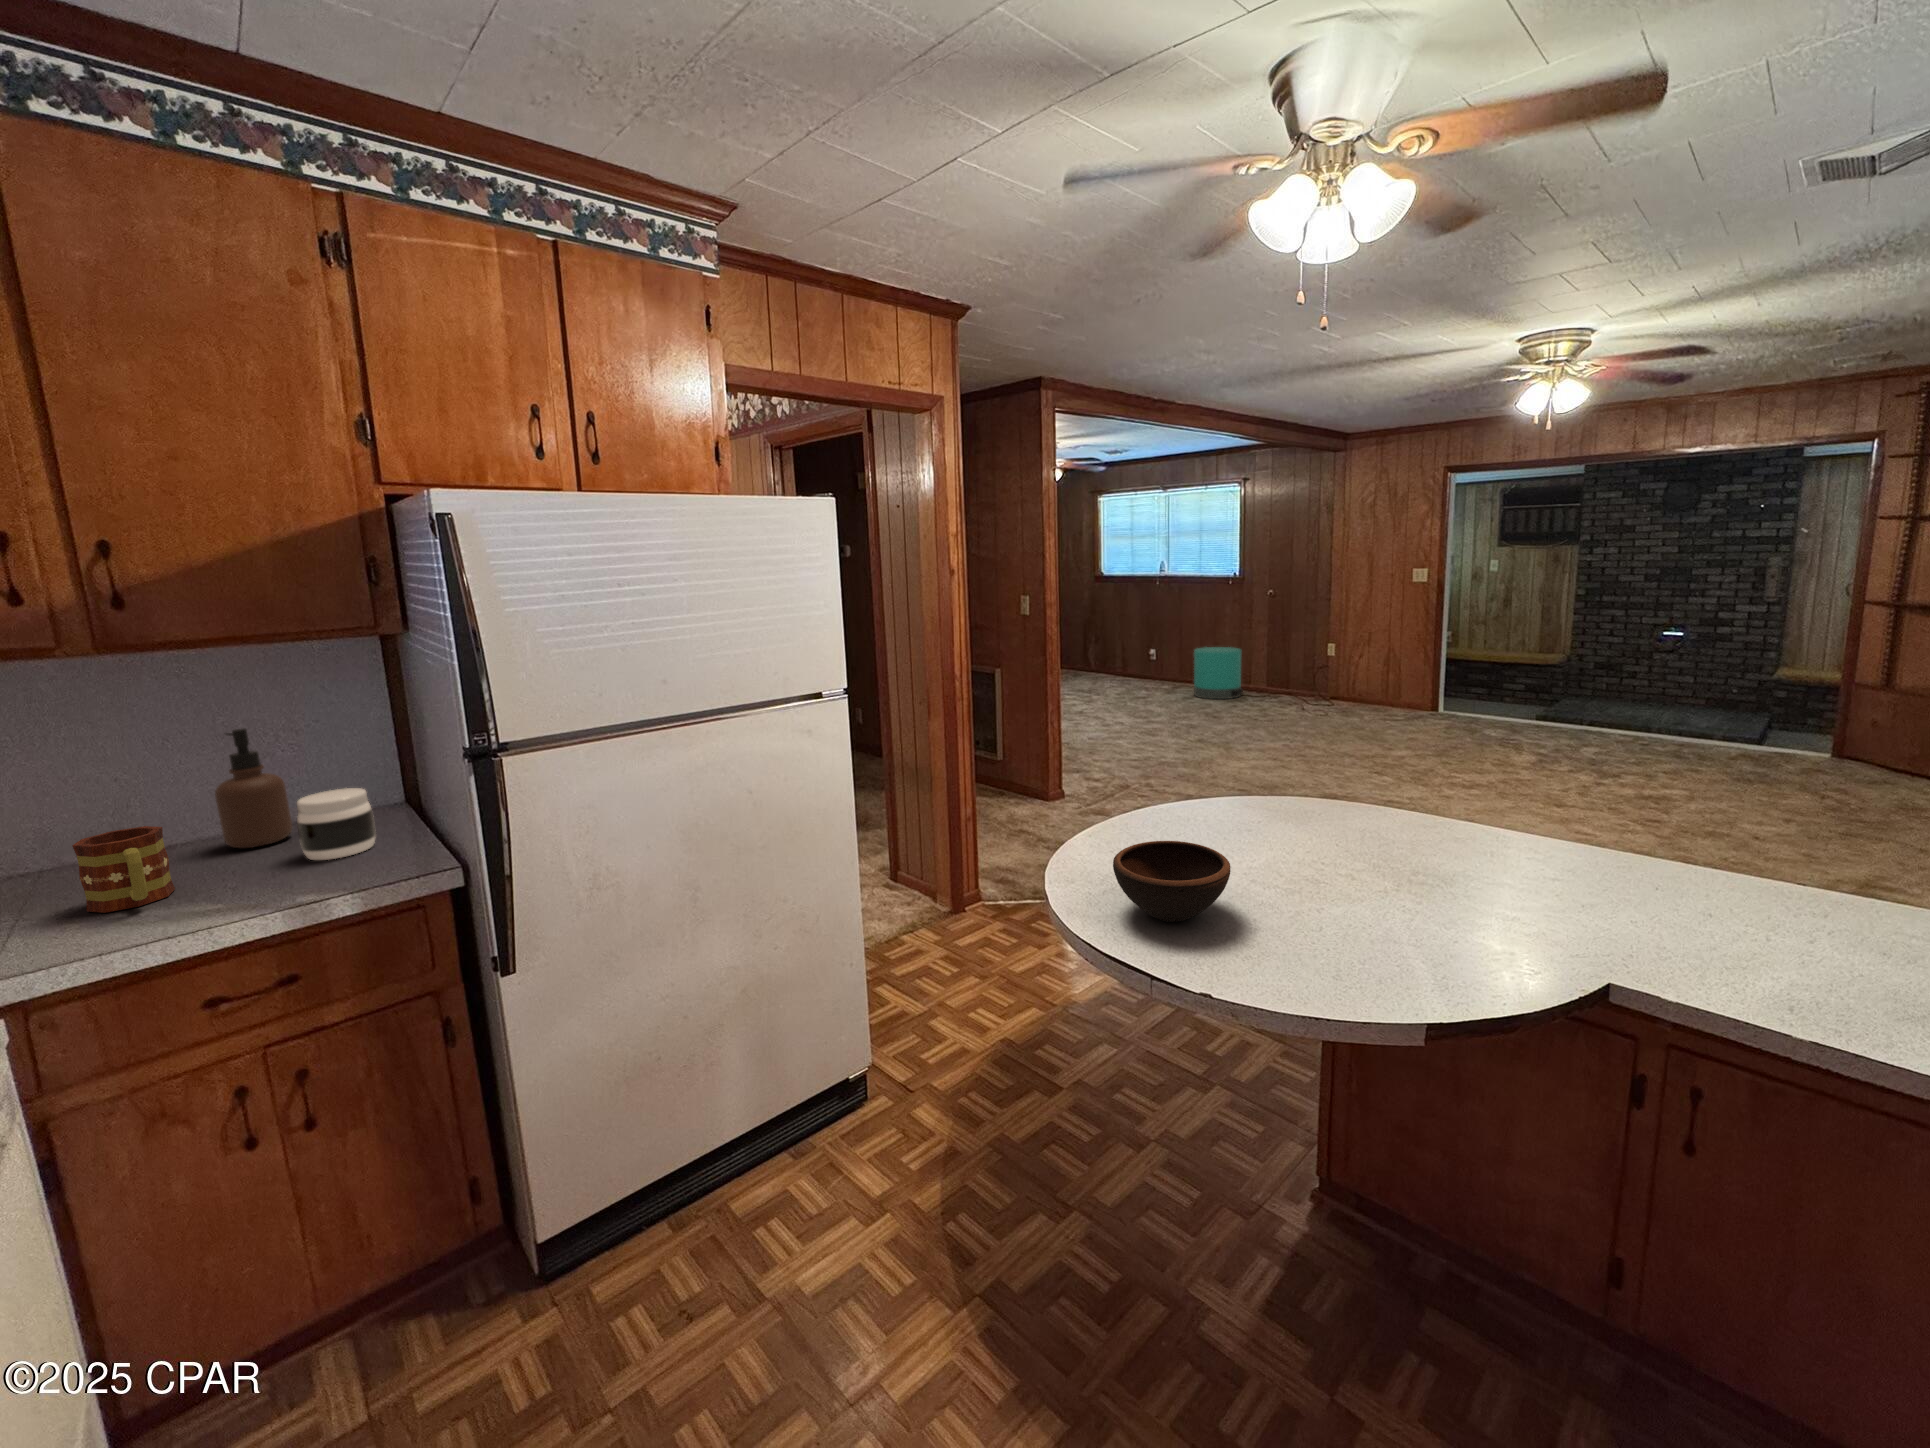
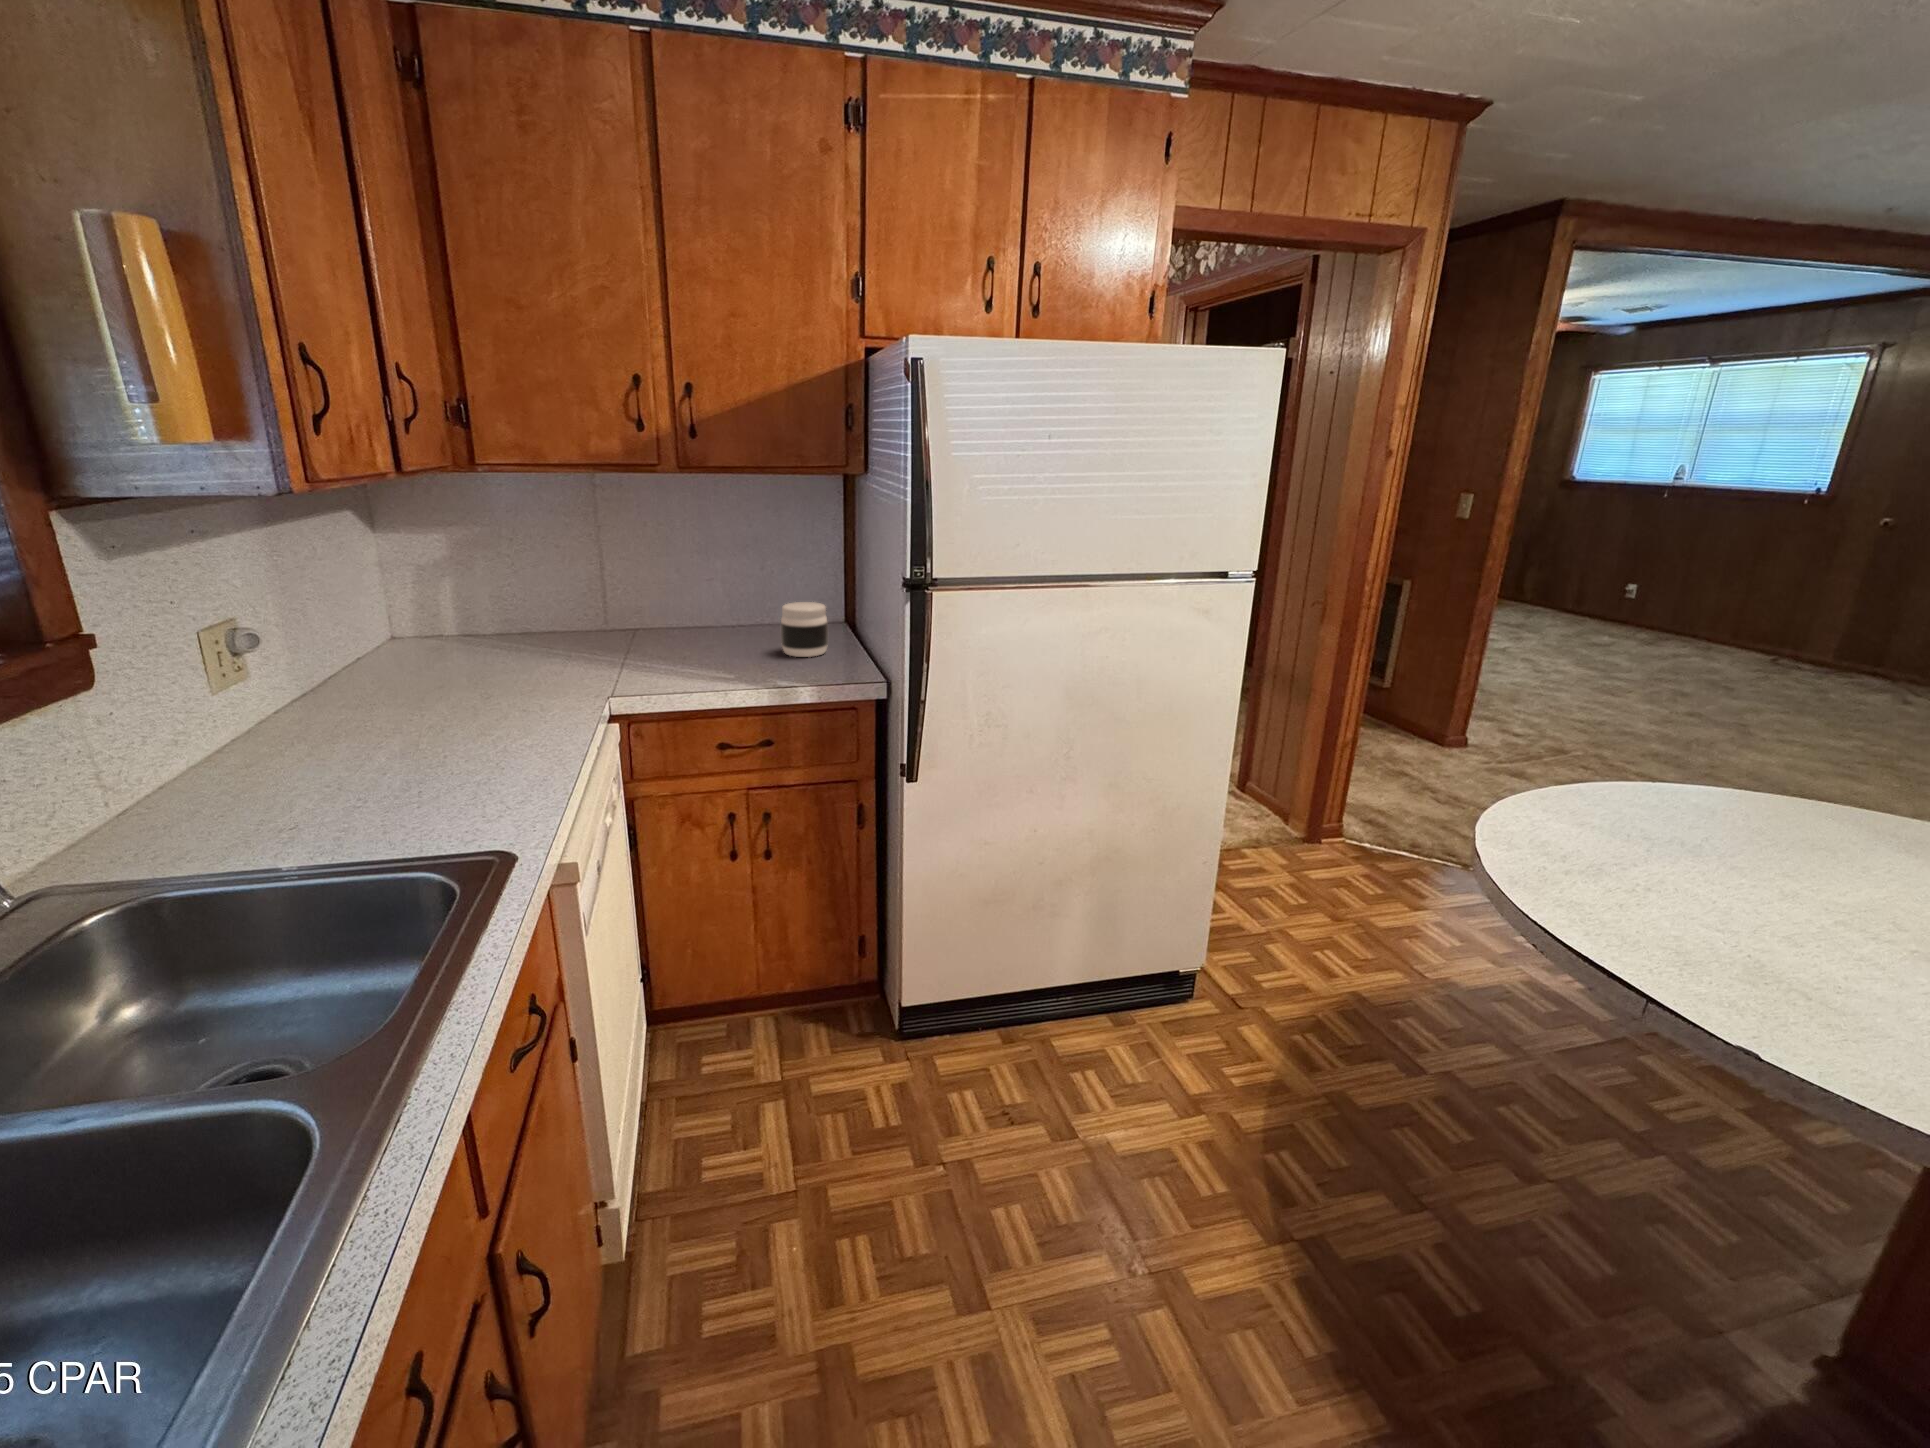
trash can: present [1194,647,1243,699] -> none [1698,589,1811,667]
soap dispenser: present [215,728,292,848] -> none [733,544,775,638]
mug: present [72,826,175,913] -> none [661,608,709,665]
bowl: present [1113,841,1230,922] -> none [1625,827,1857,948]

